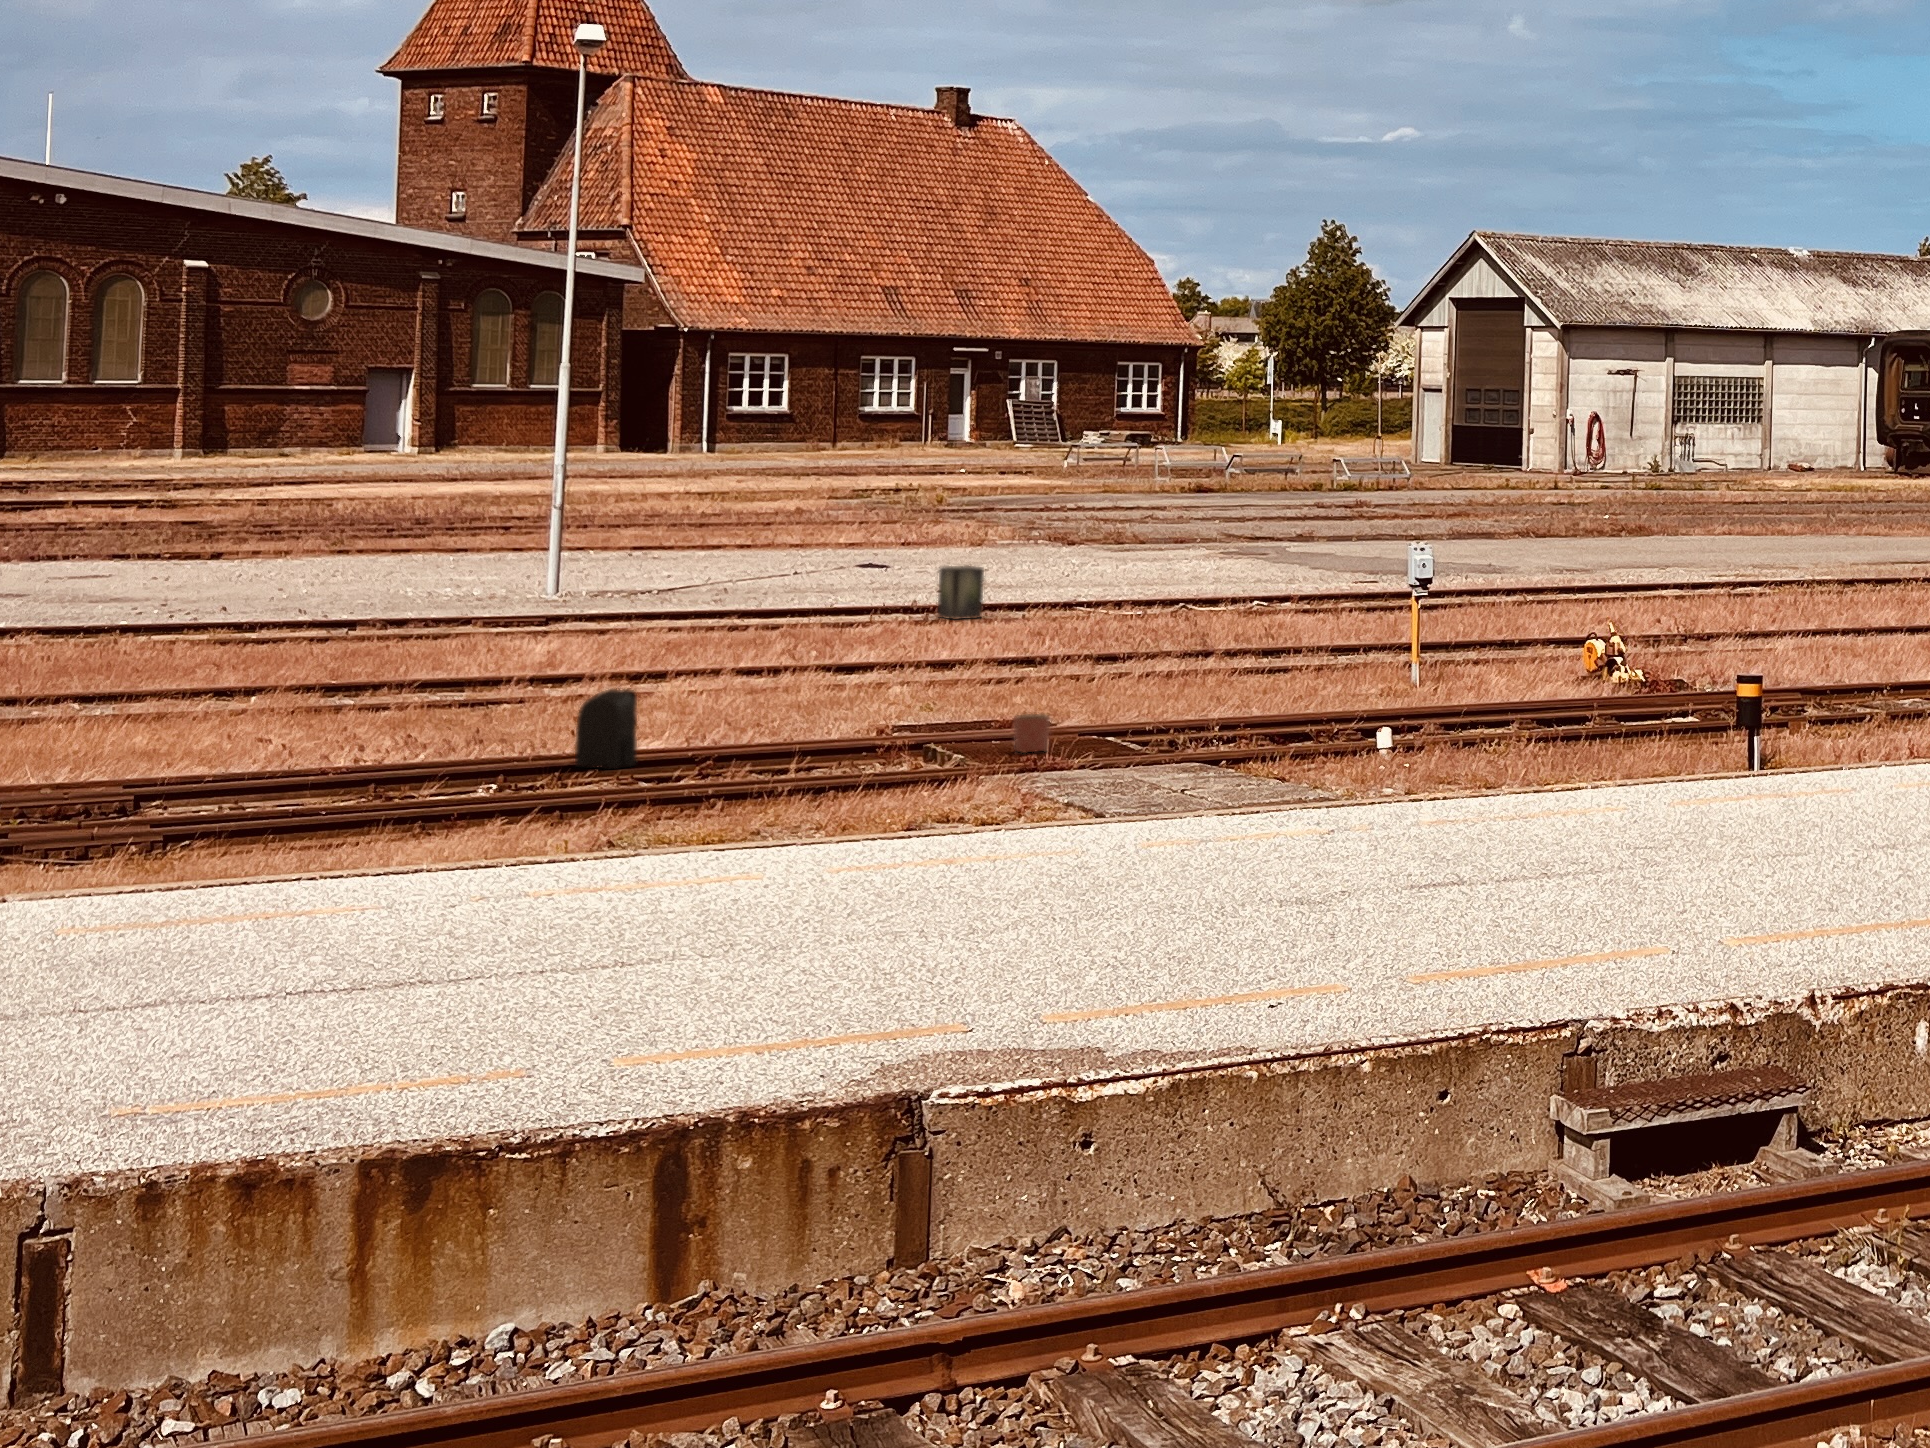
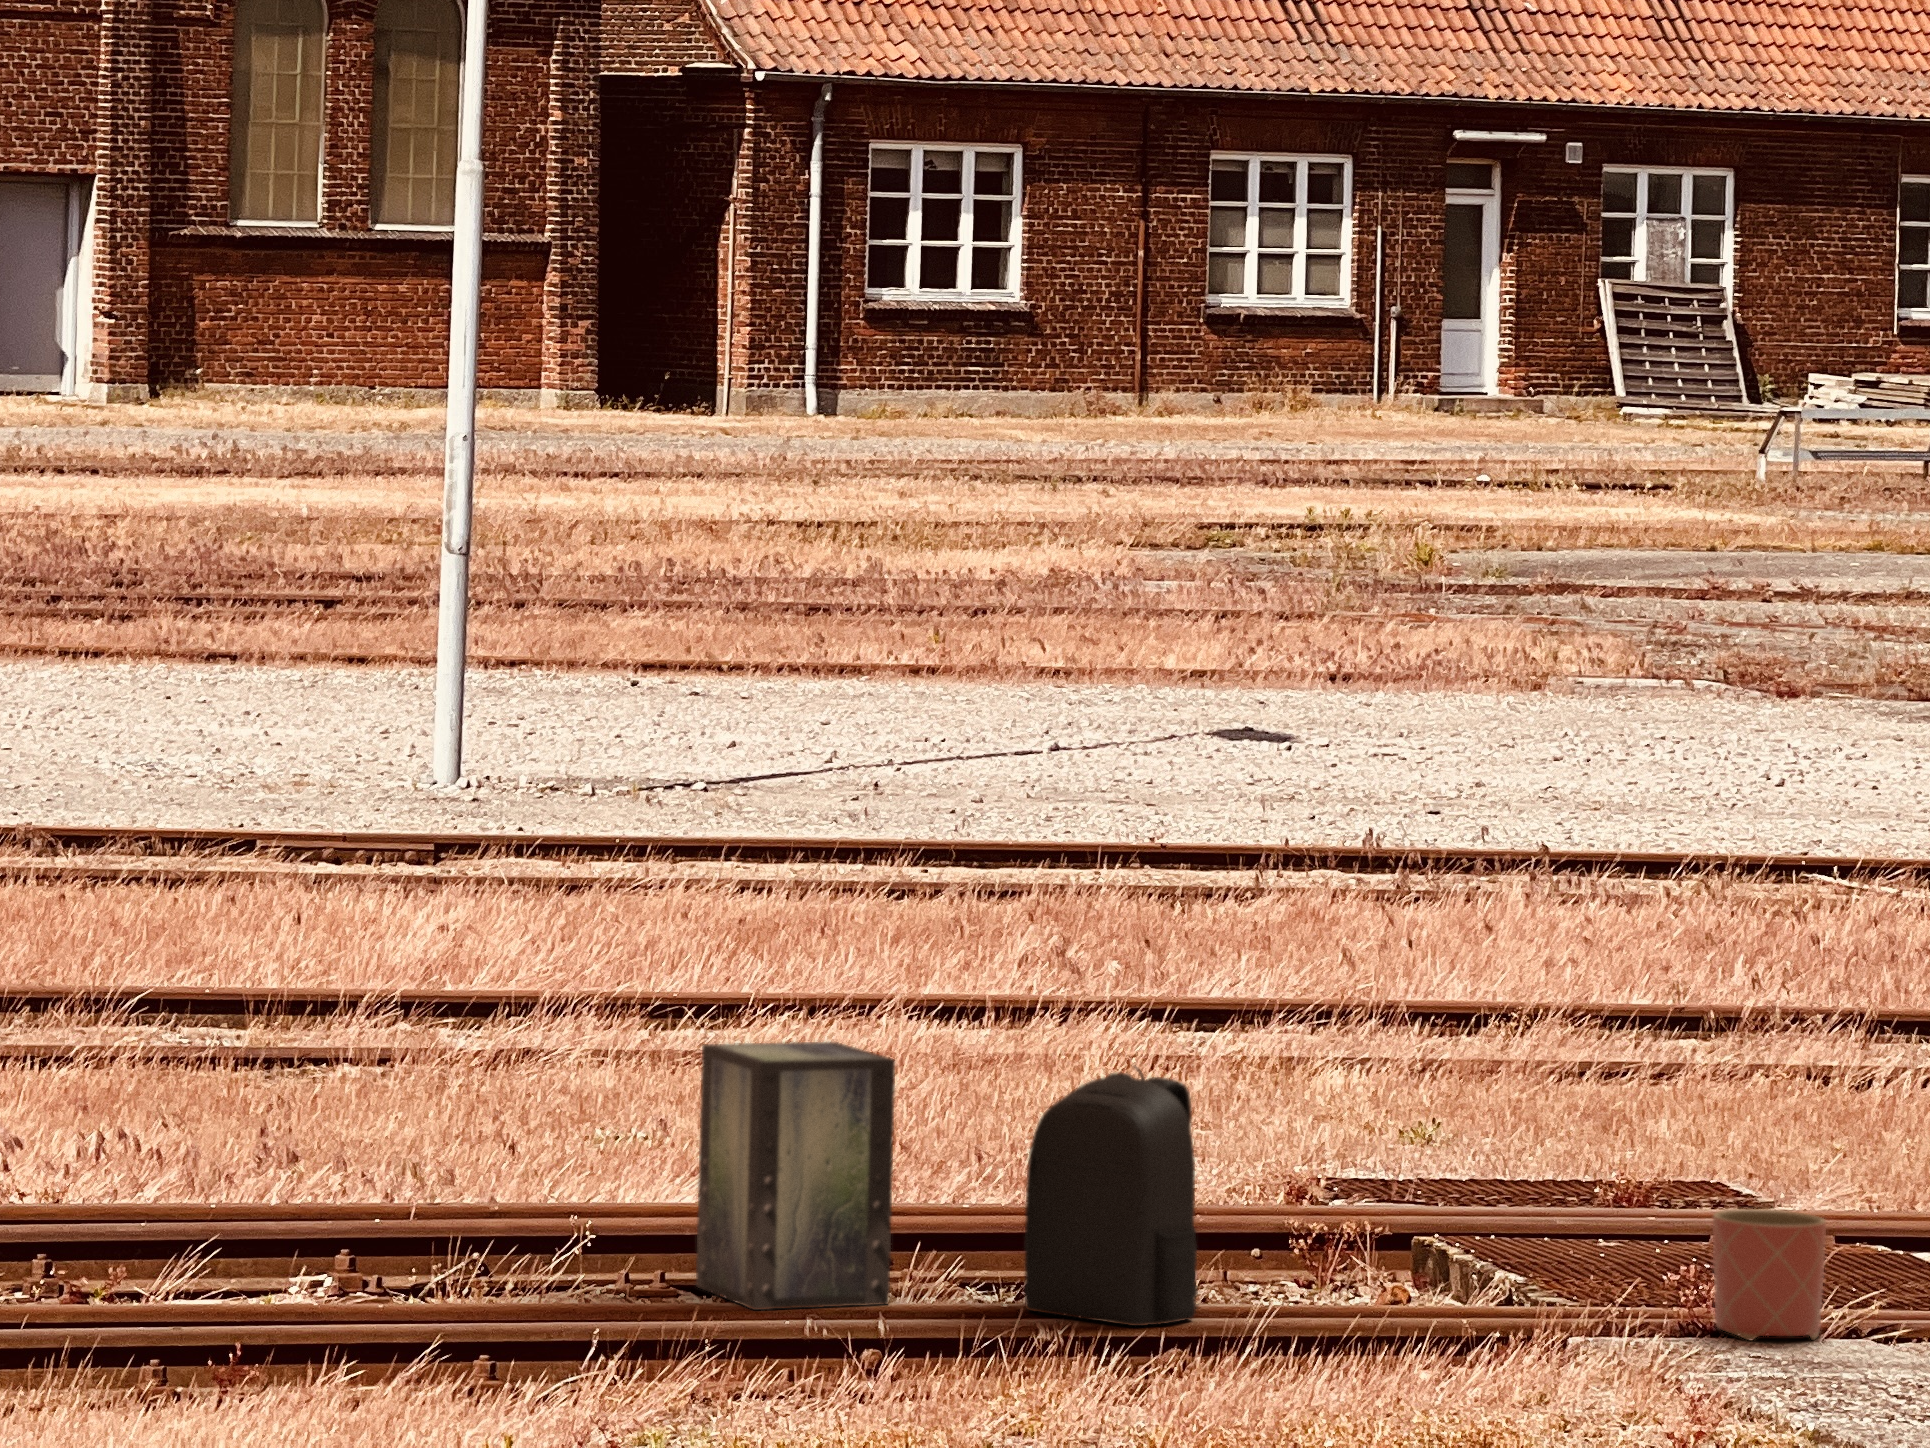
storage box: present [938,566,984,619] -> present [696,1042,895,1310]
backpack: present [575,688,637,769] -> present [1025,1067,1198,1326]

